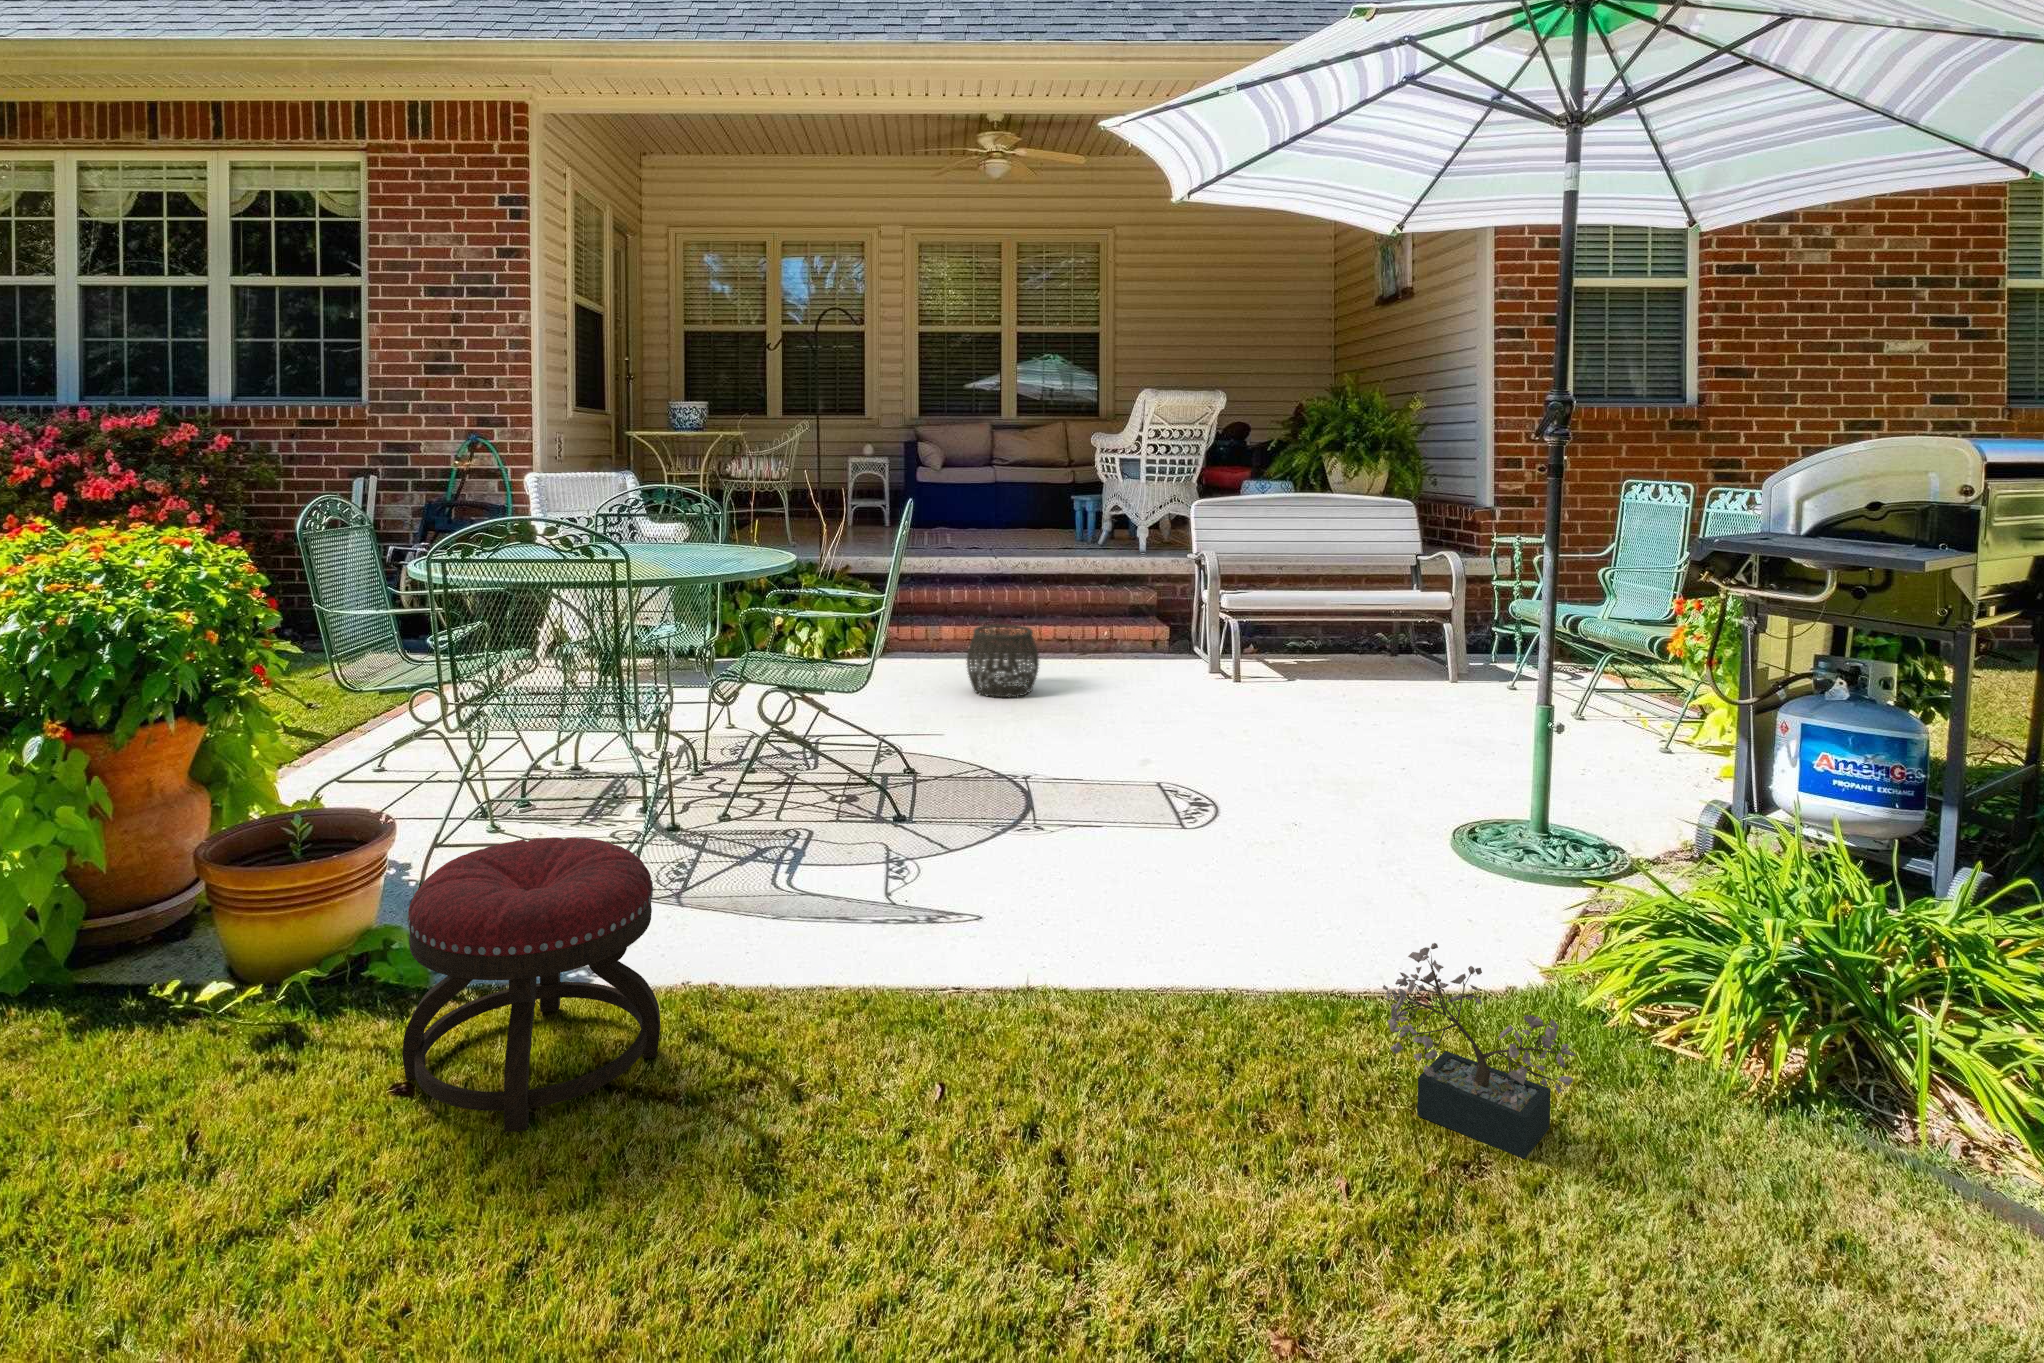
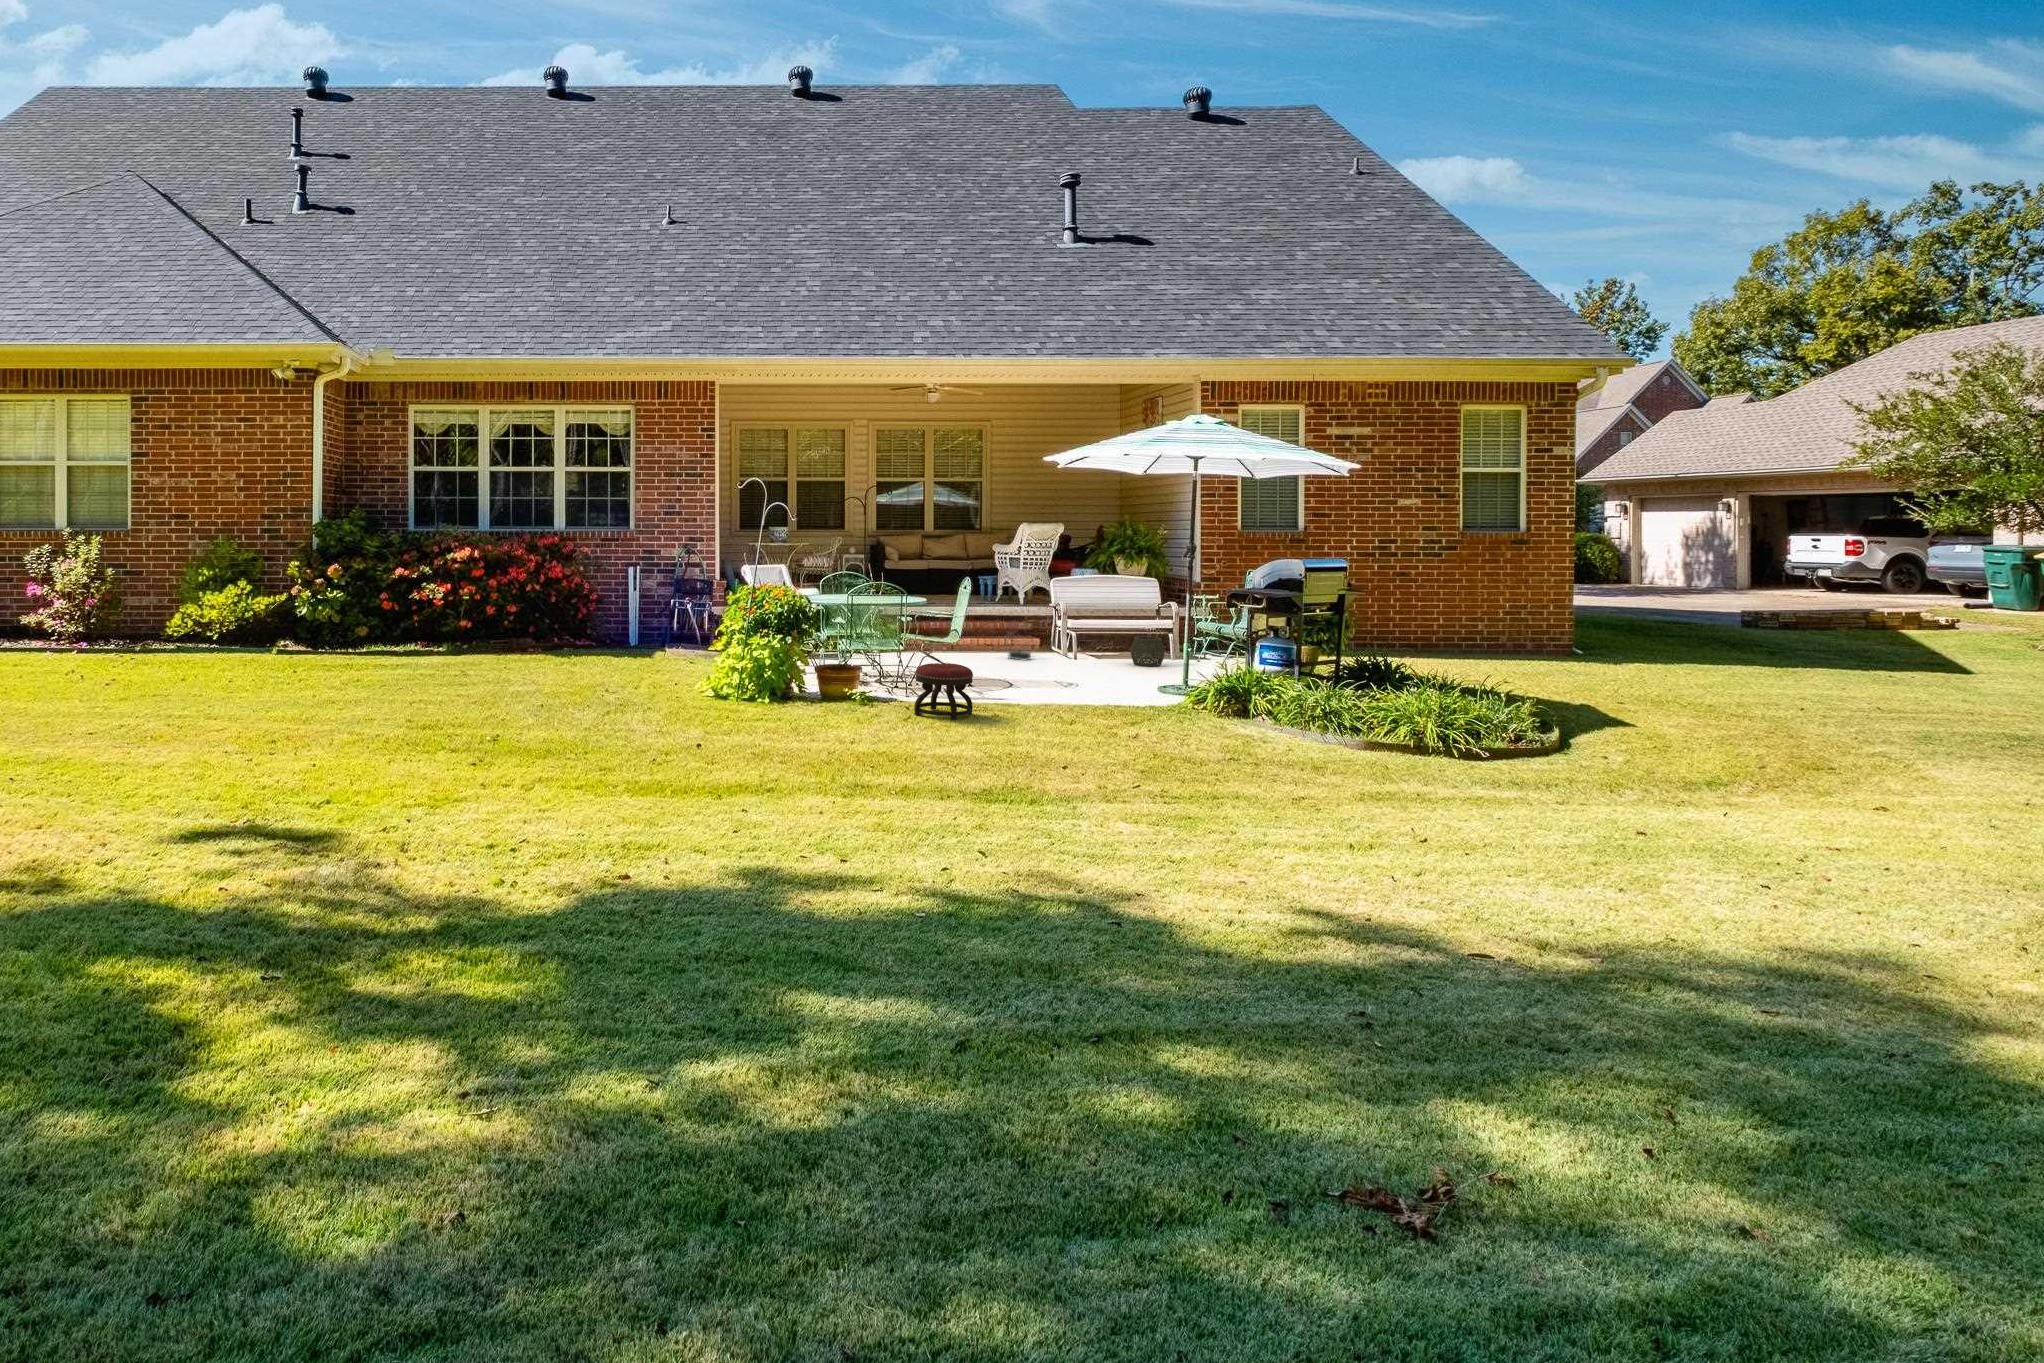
woven basket: present [967,624,1039,698] -> present [1131,636,1165,667]
decorative plant: present [1383,943,1576,1159] -> present [1005,632,1031,660]

